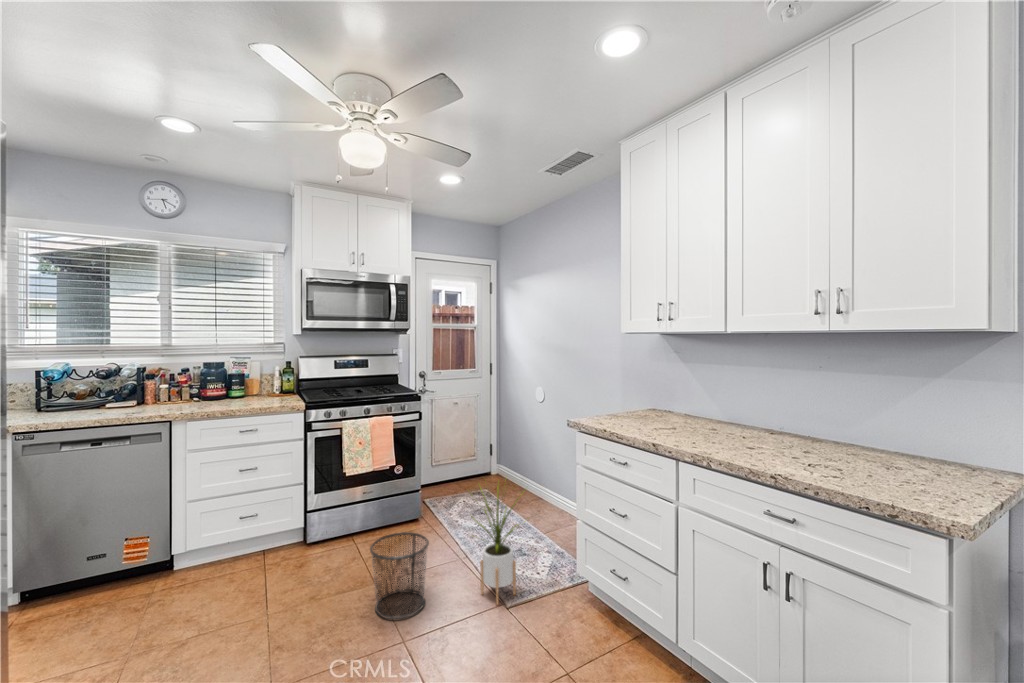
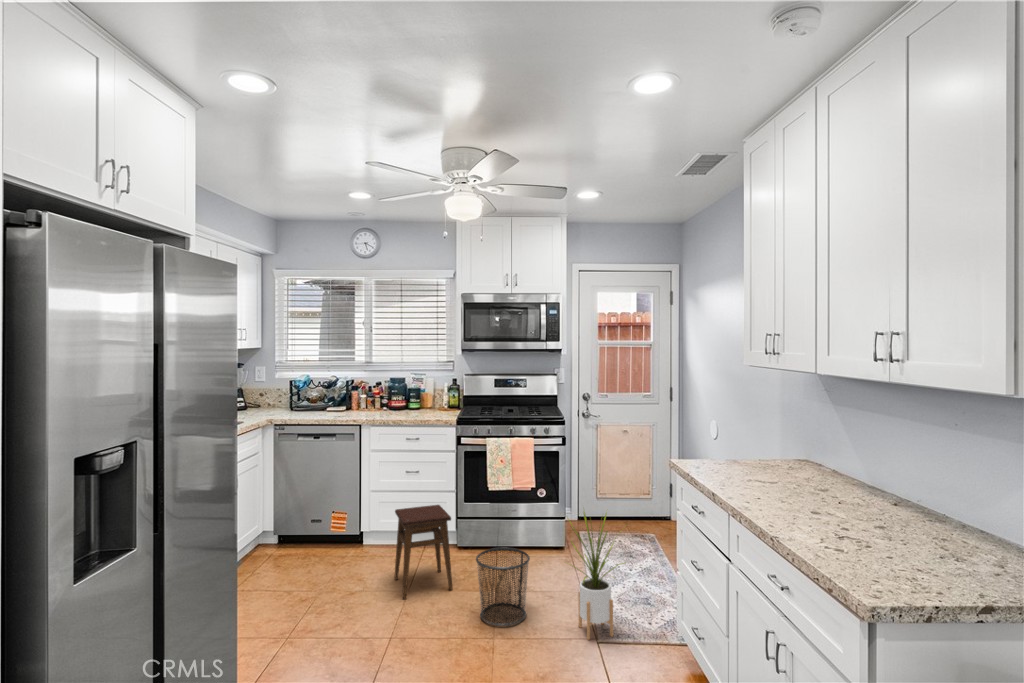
stool: none [245,501,327,619] -> present [394,505,453,598]

